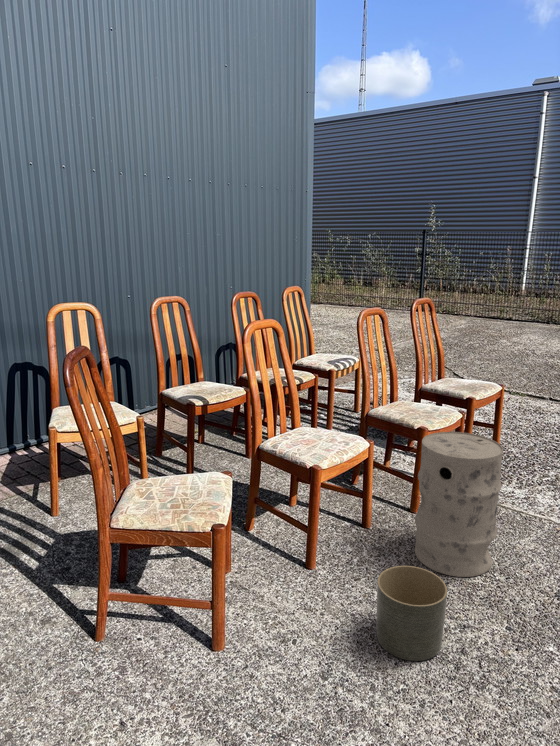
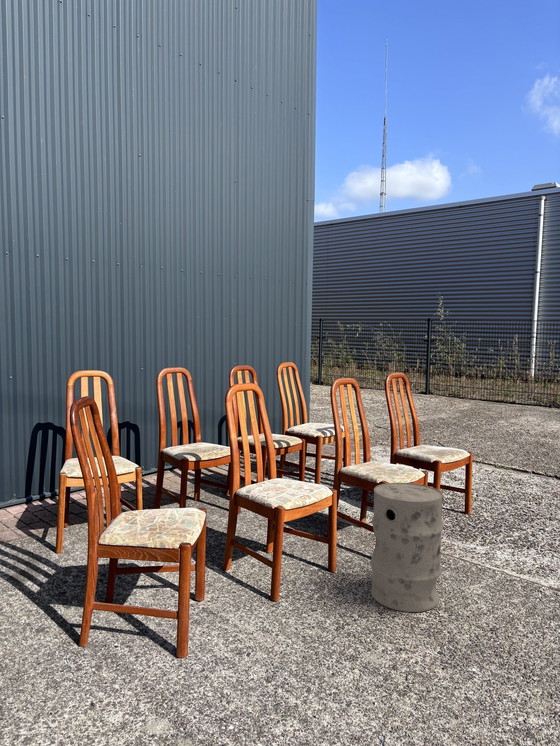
planter: present [376,566,447,661] -> none [321,591,380,673]

